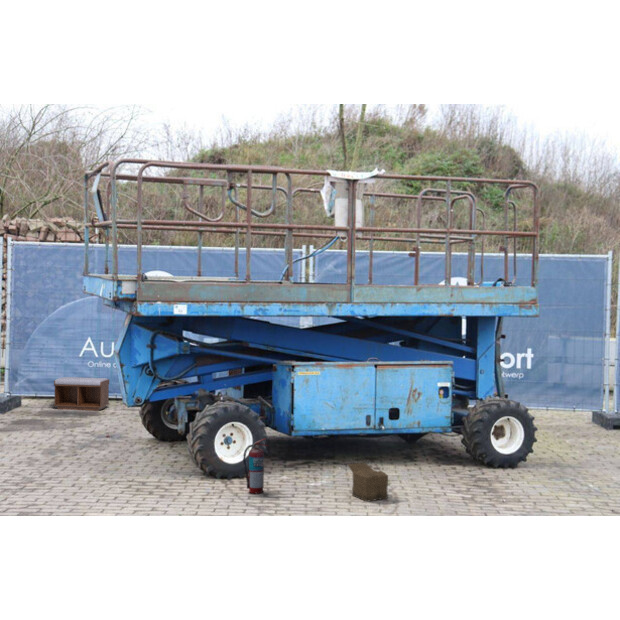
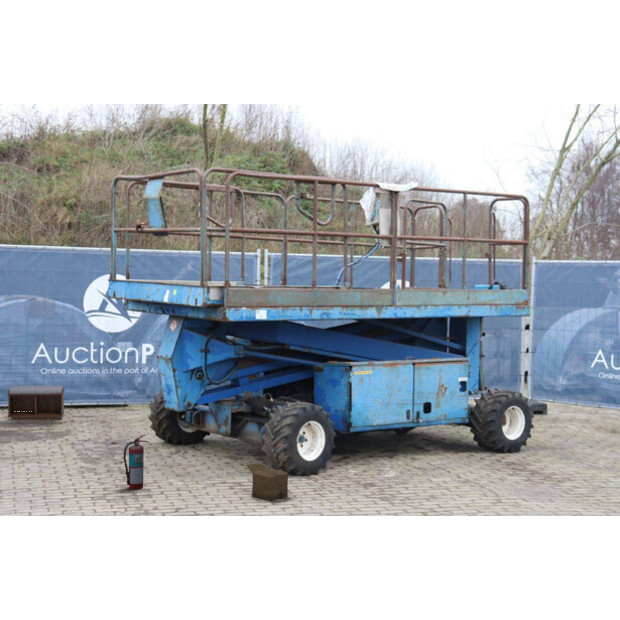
fire extinguisher: present [243,439,268,493] -> present [124,435,148,489]
cardboard box: present [348,463,388,502] -> present [246,463,288,501]

